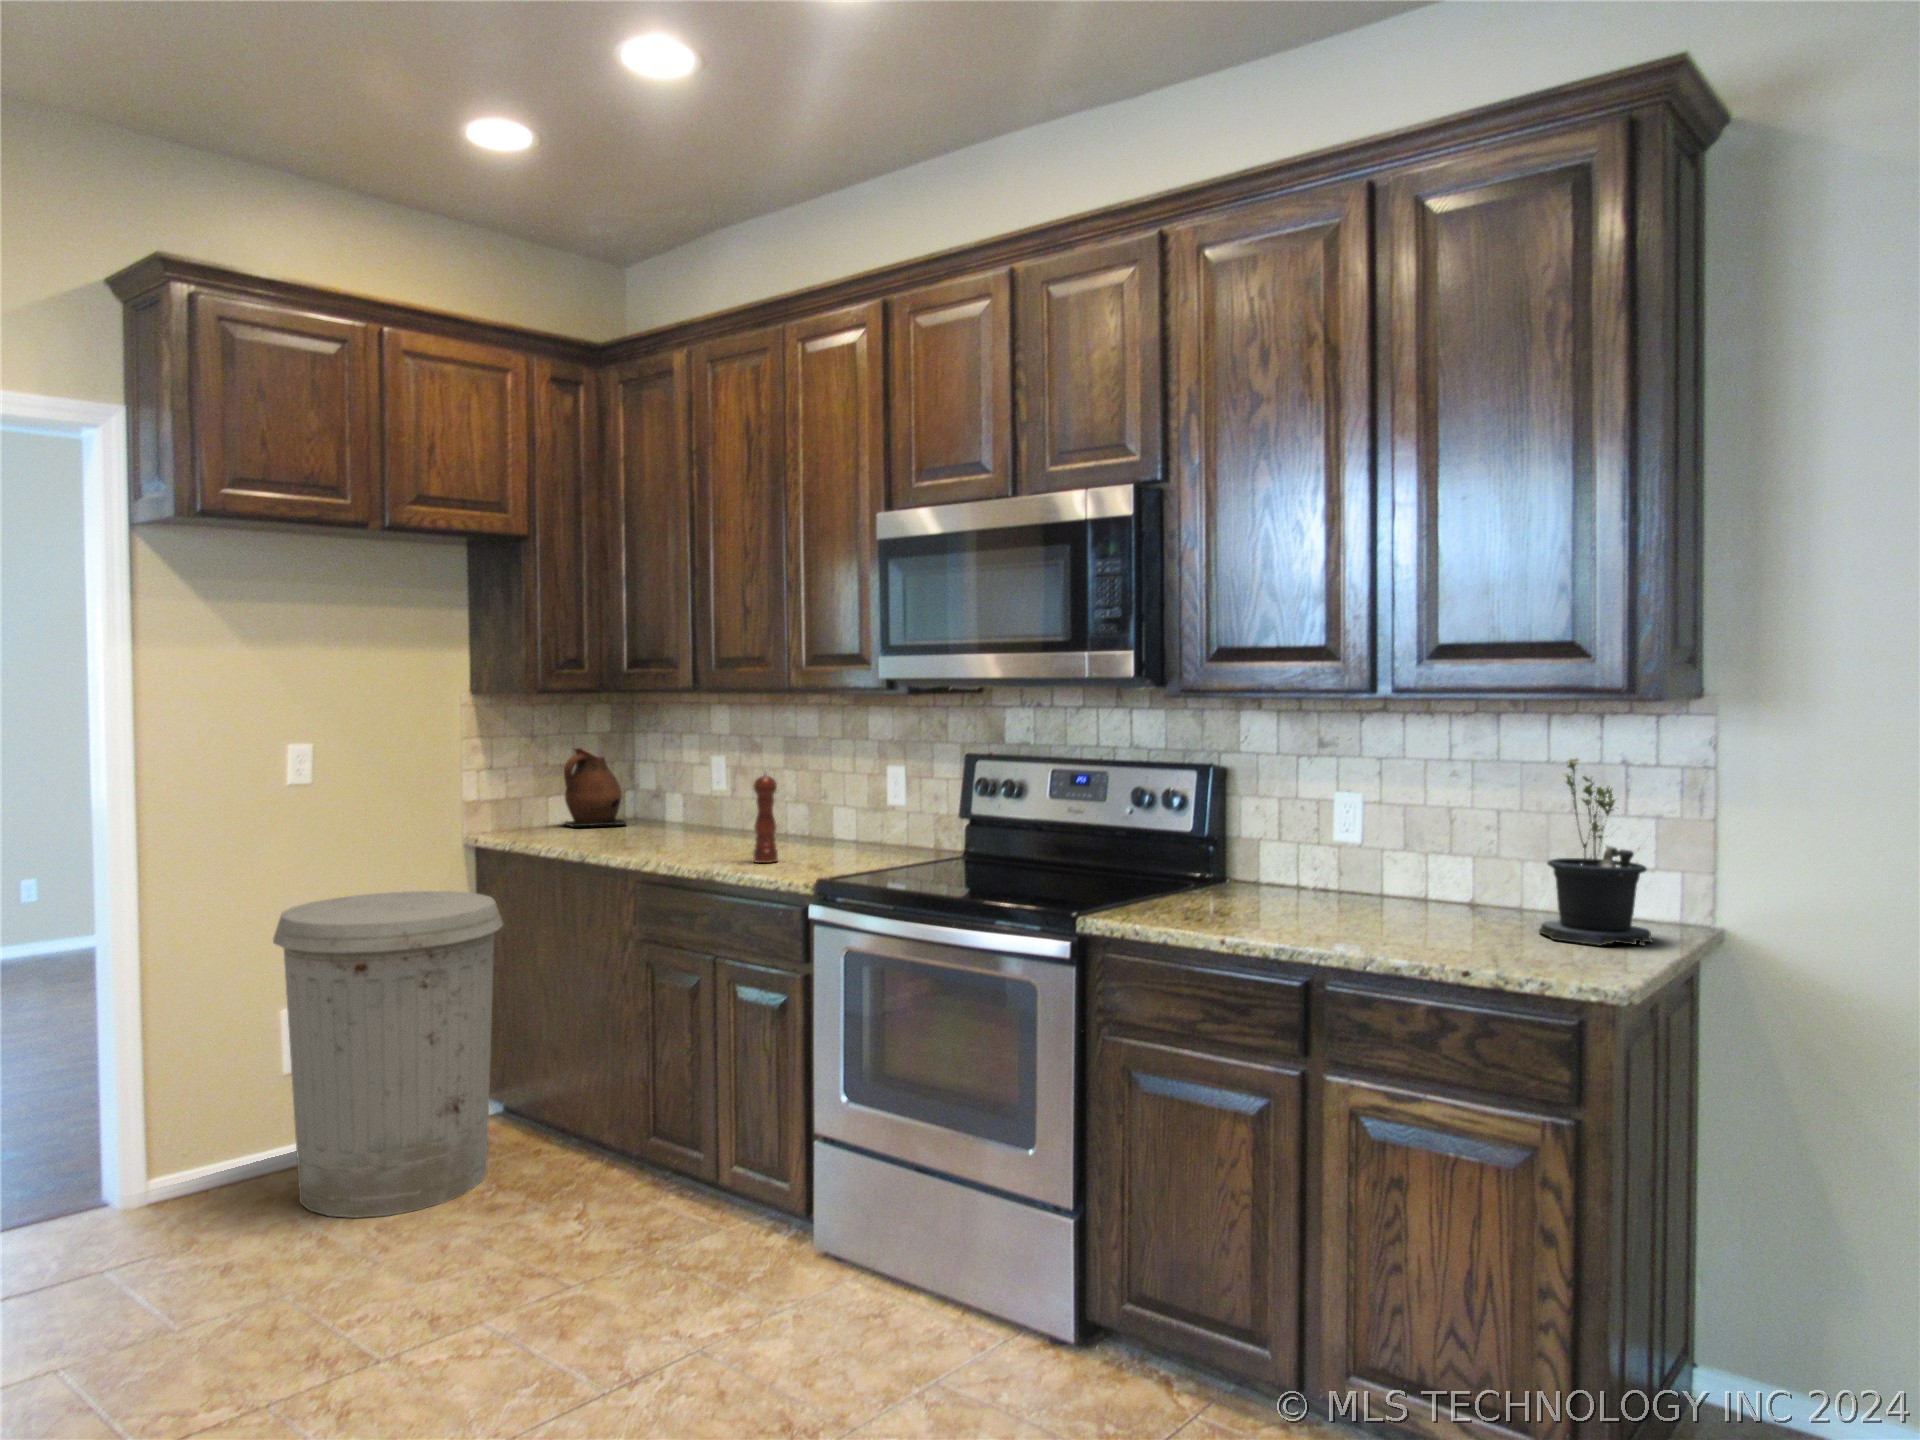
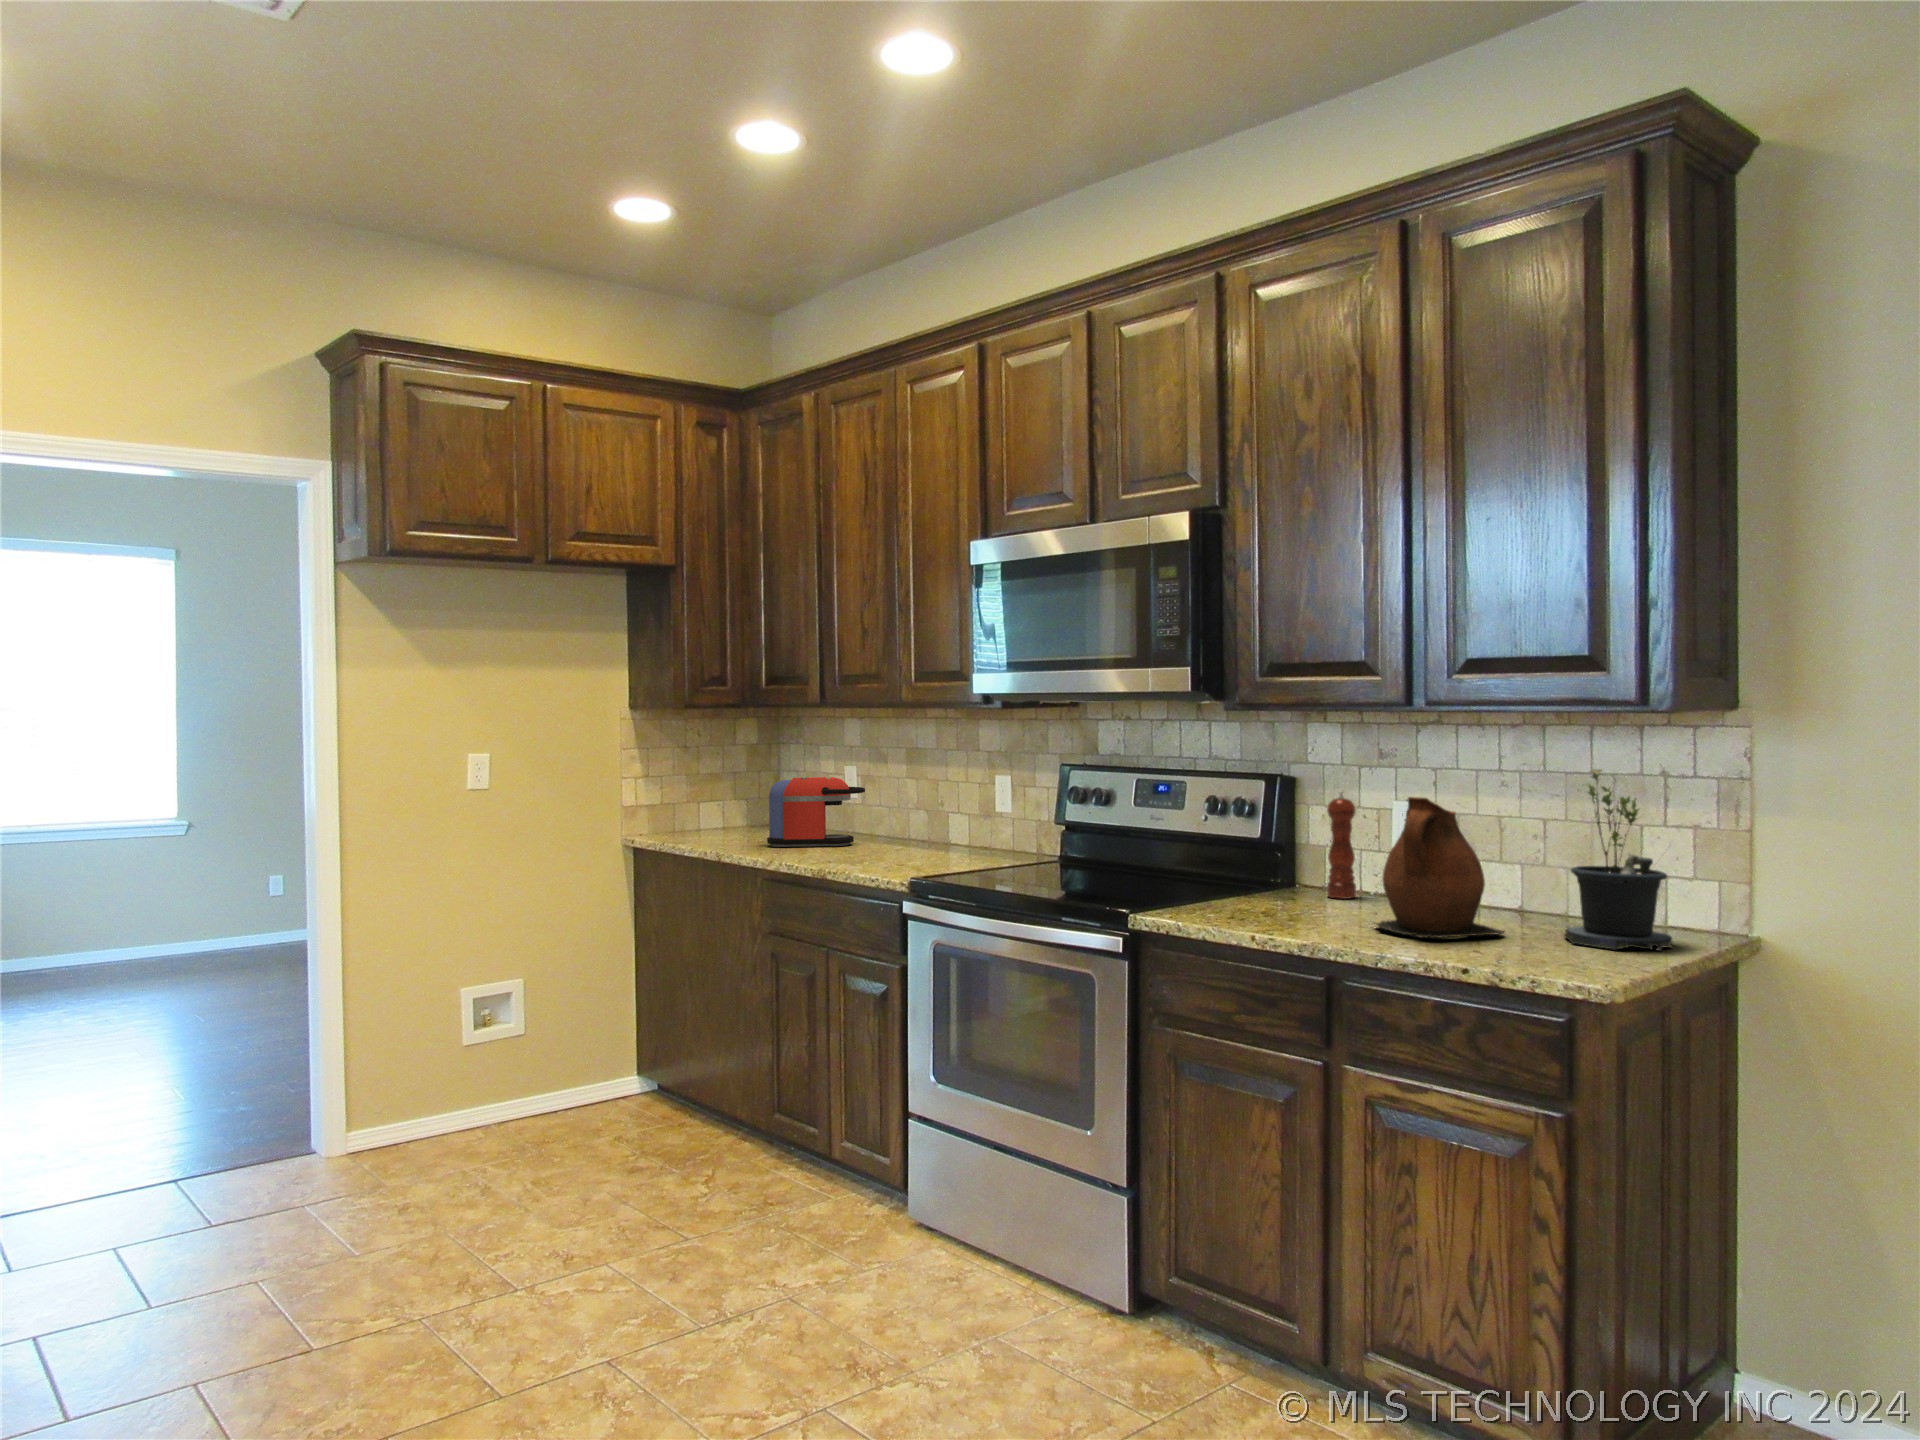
ceramic pitcher: present [564,748,626,826] -> present [1375,797,1504,938]
coffee maker: none [636,769,744,845] -> present [767,777,865,847]
pepper mill: present [753,770,778,863] -> present [1327,791,1356,899]
trash can: present [273,891,503,1218] -> none [452,886,649,1172]

